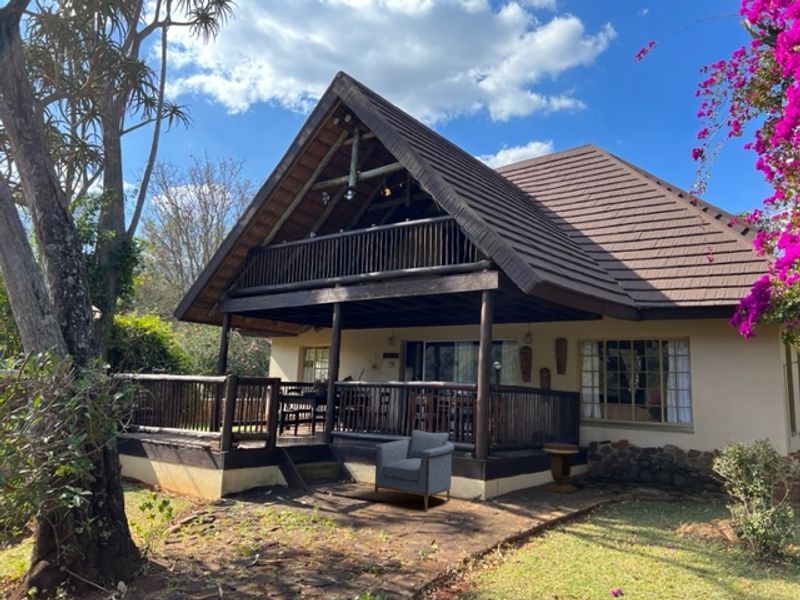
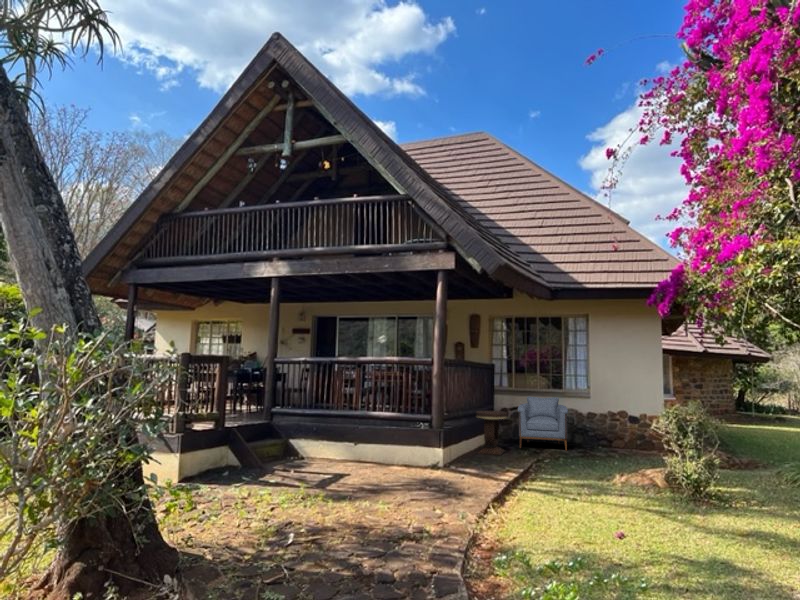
armchair: present [374,430,454,511] -> present [518,397,568,451]

